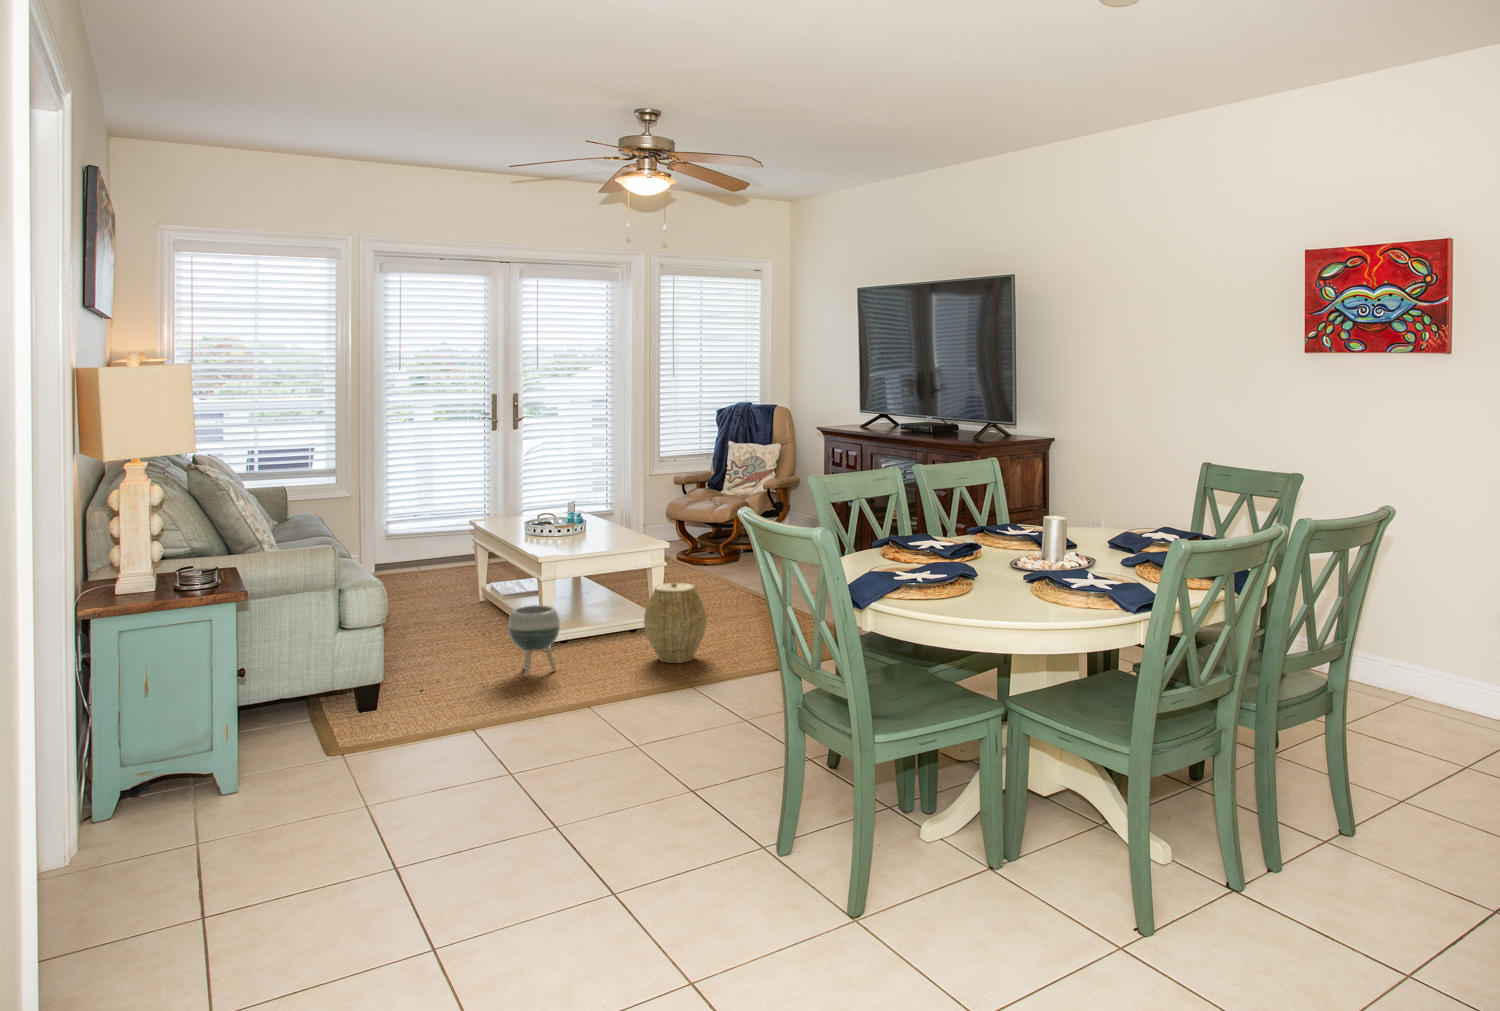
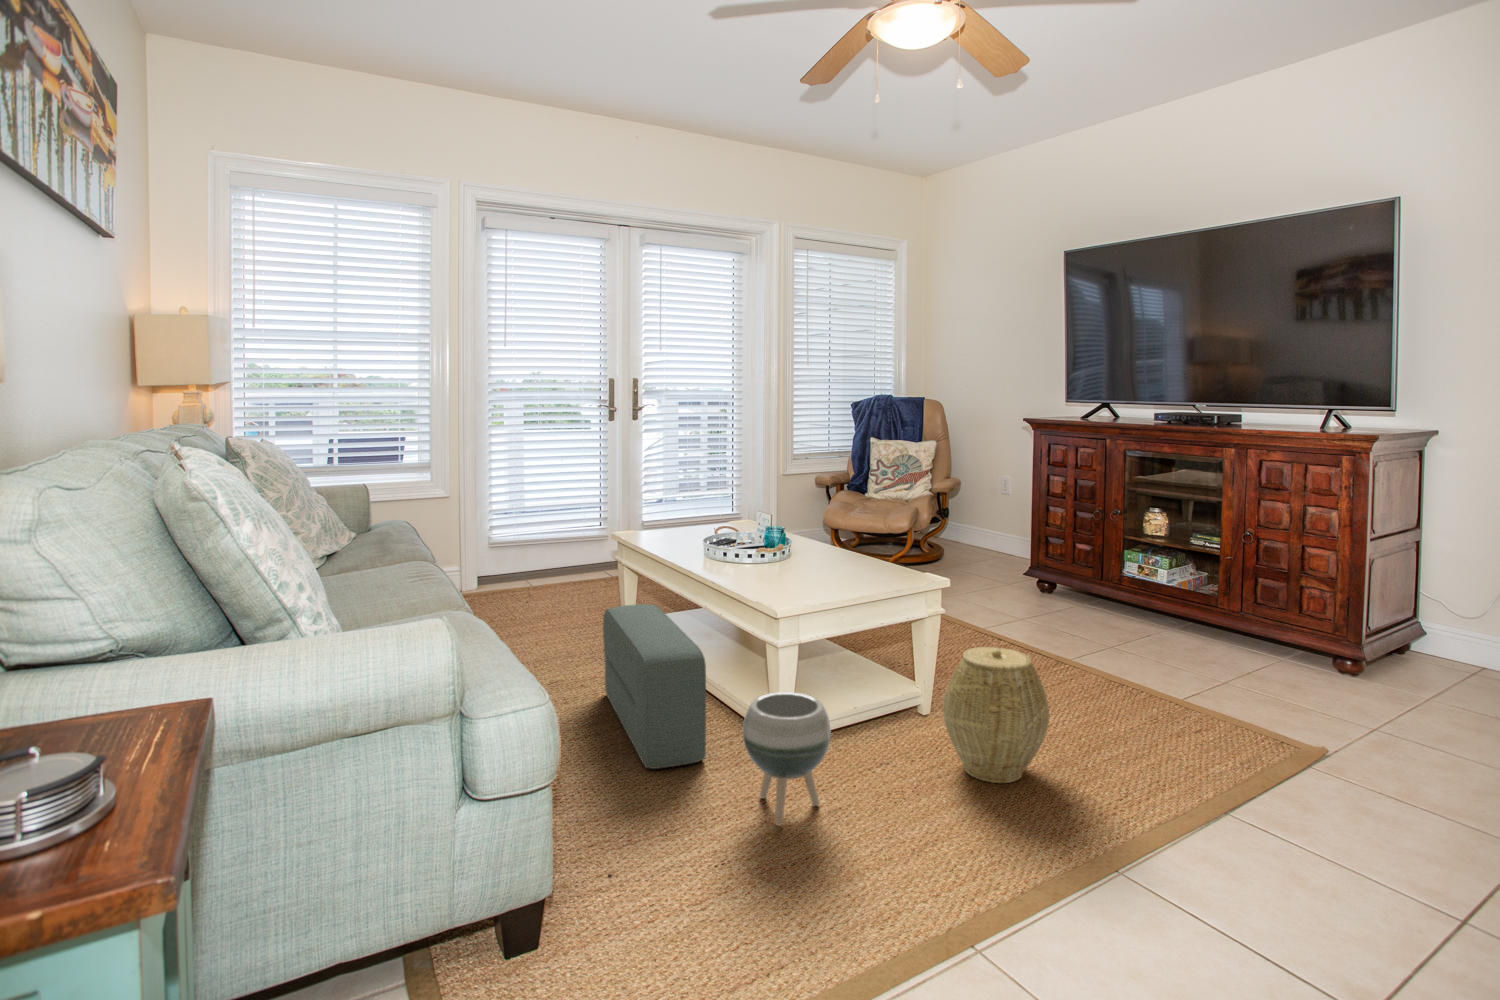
pouf: none [450,566,501,658] -> present [603,604,706,769]

